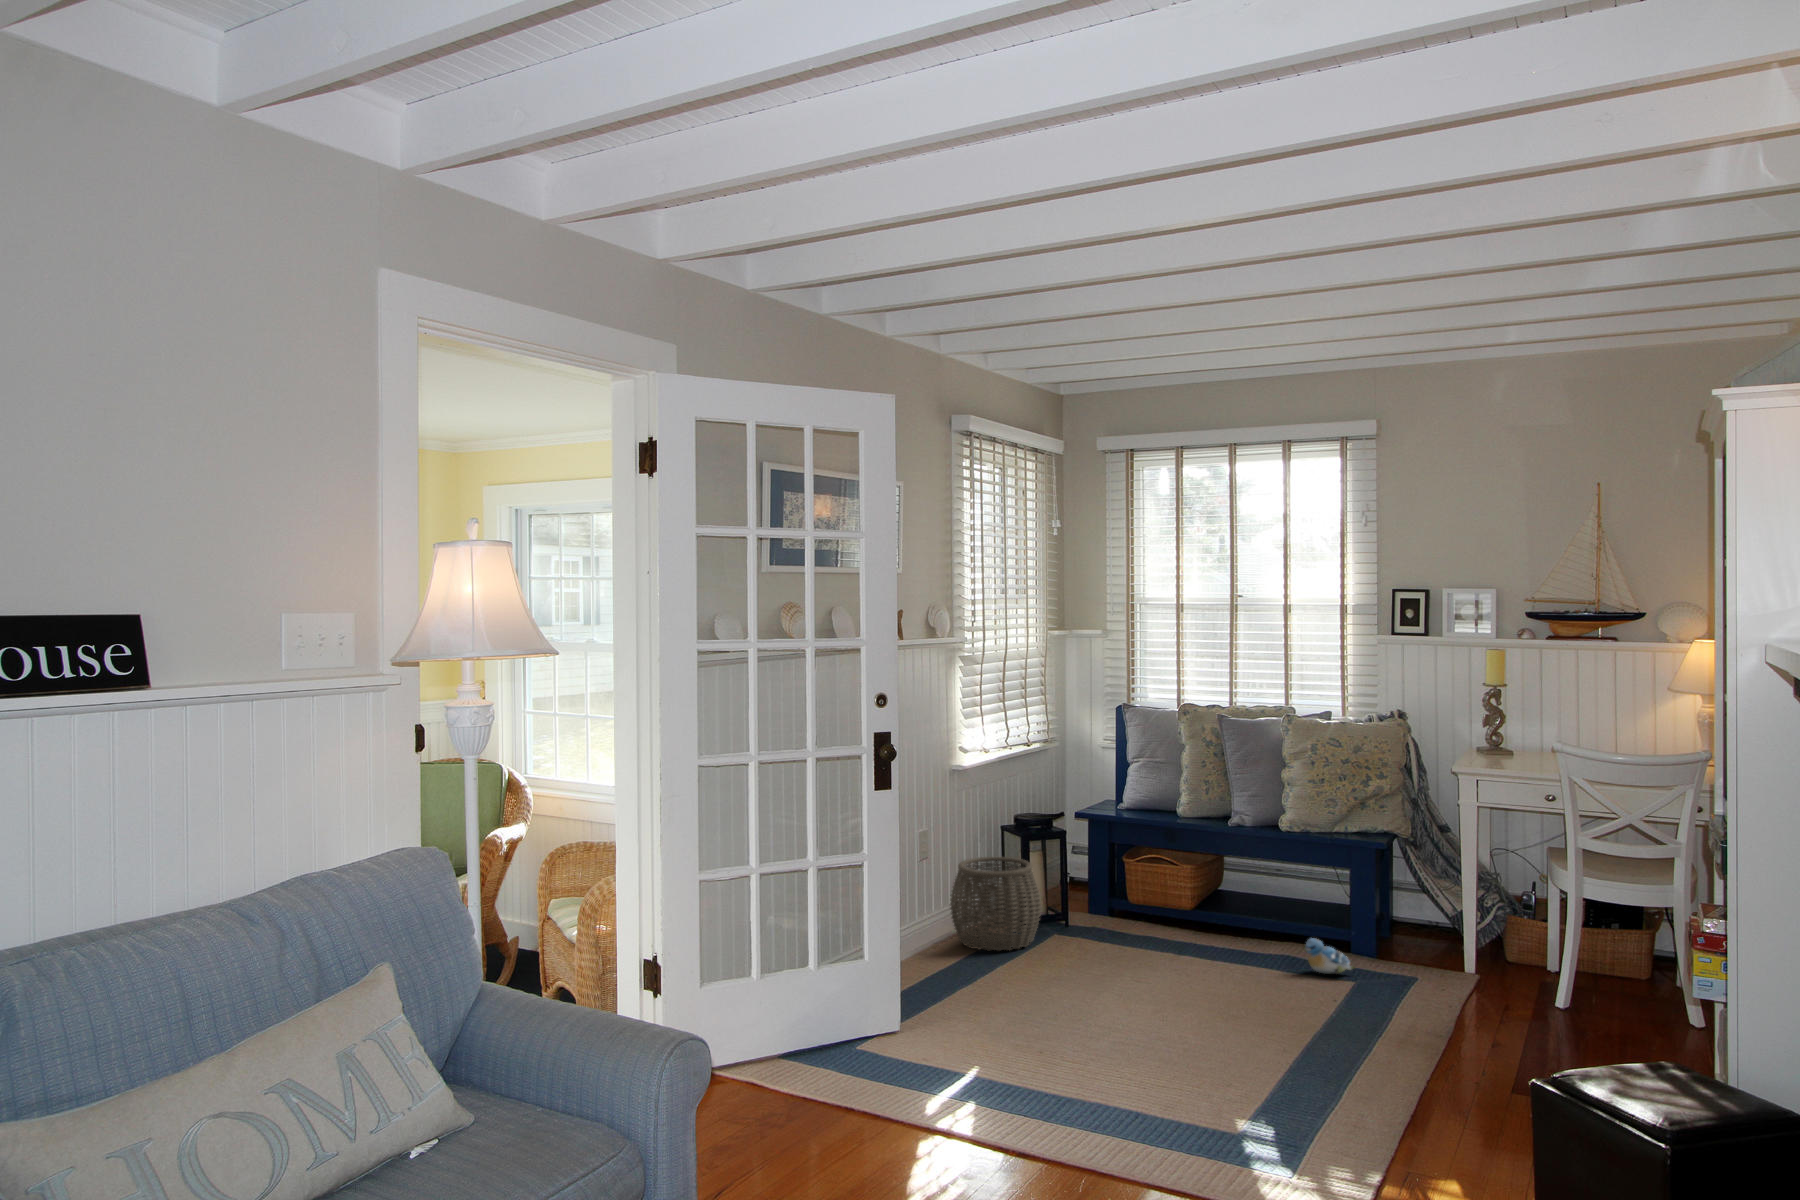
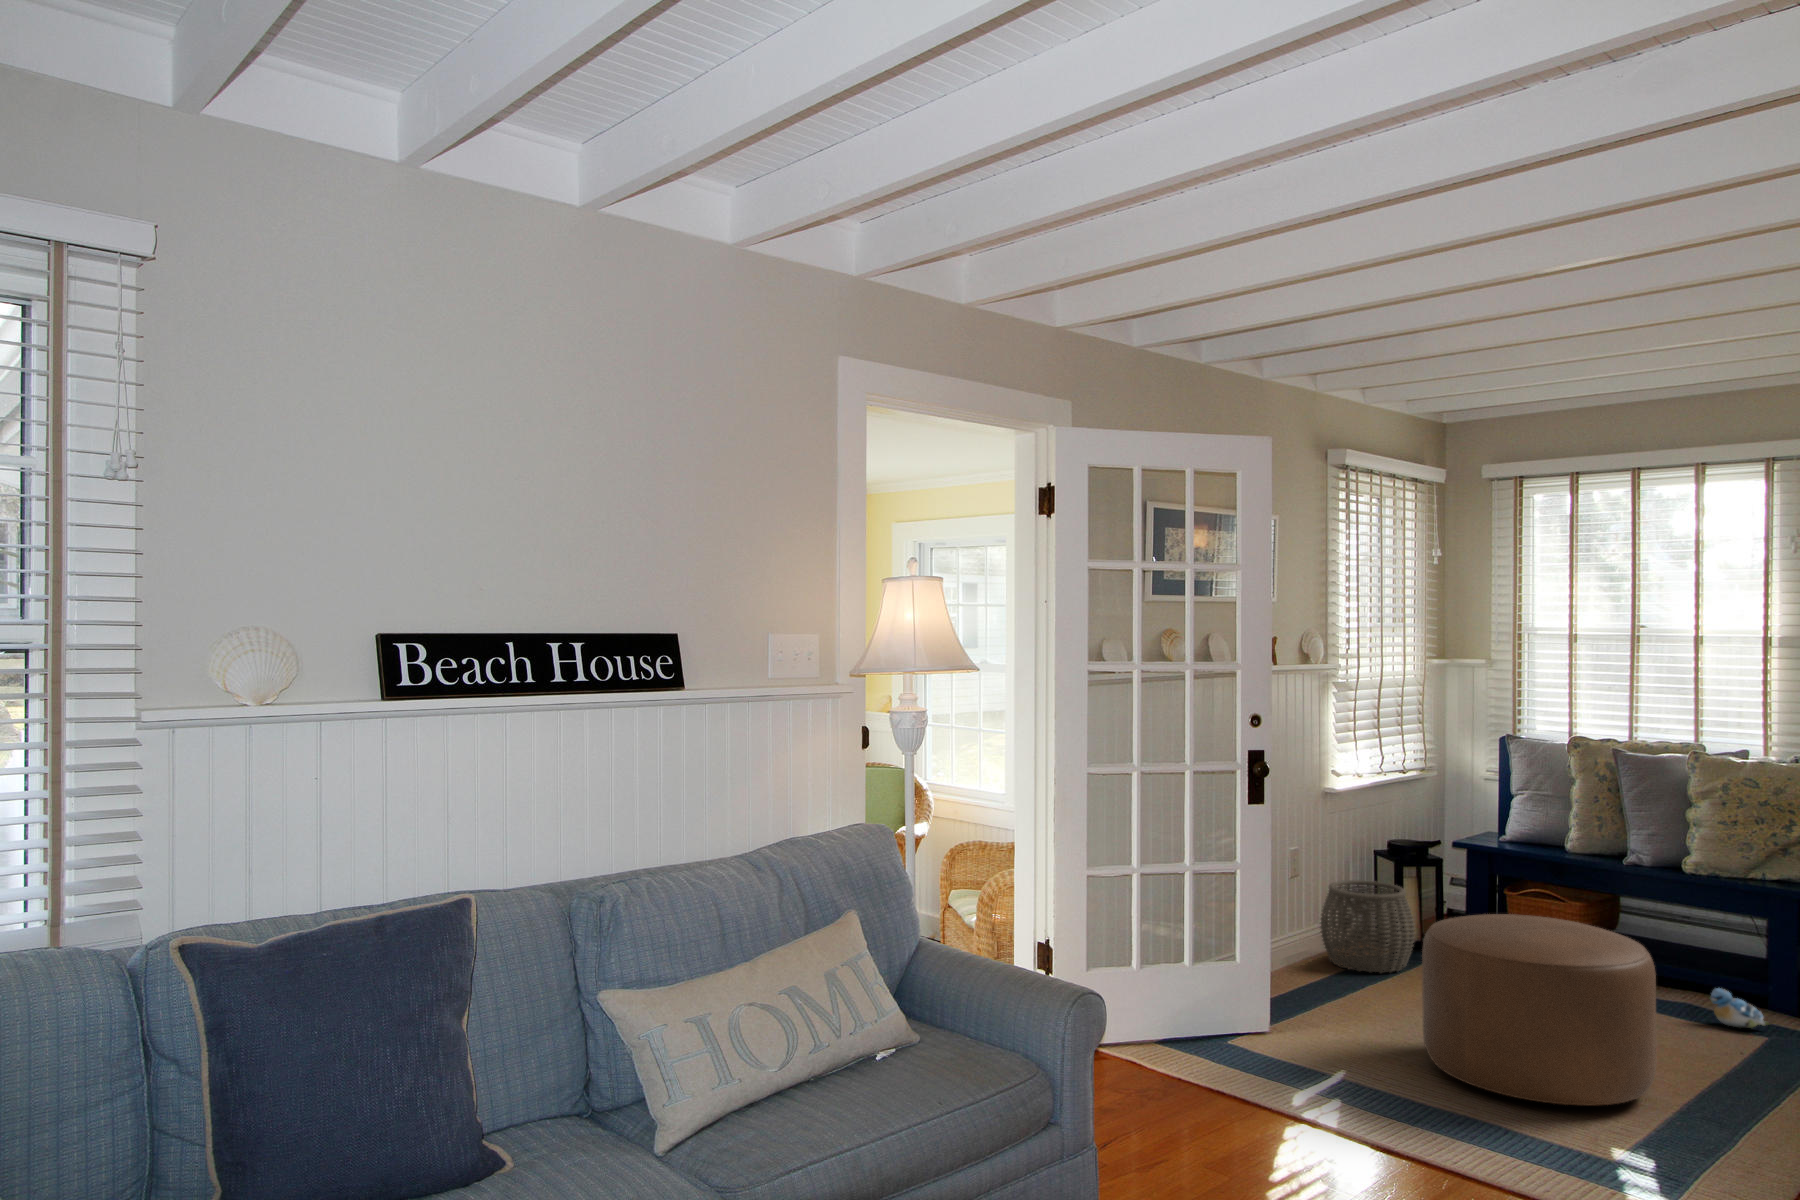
ottoman: none [1052,887,1268,1079] -> present [1422,914,1657,1106]

